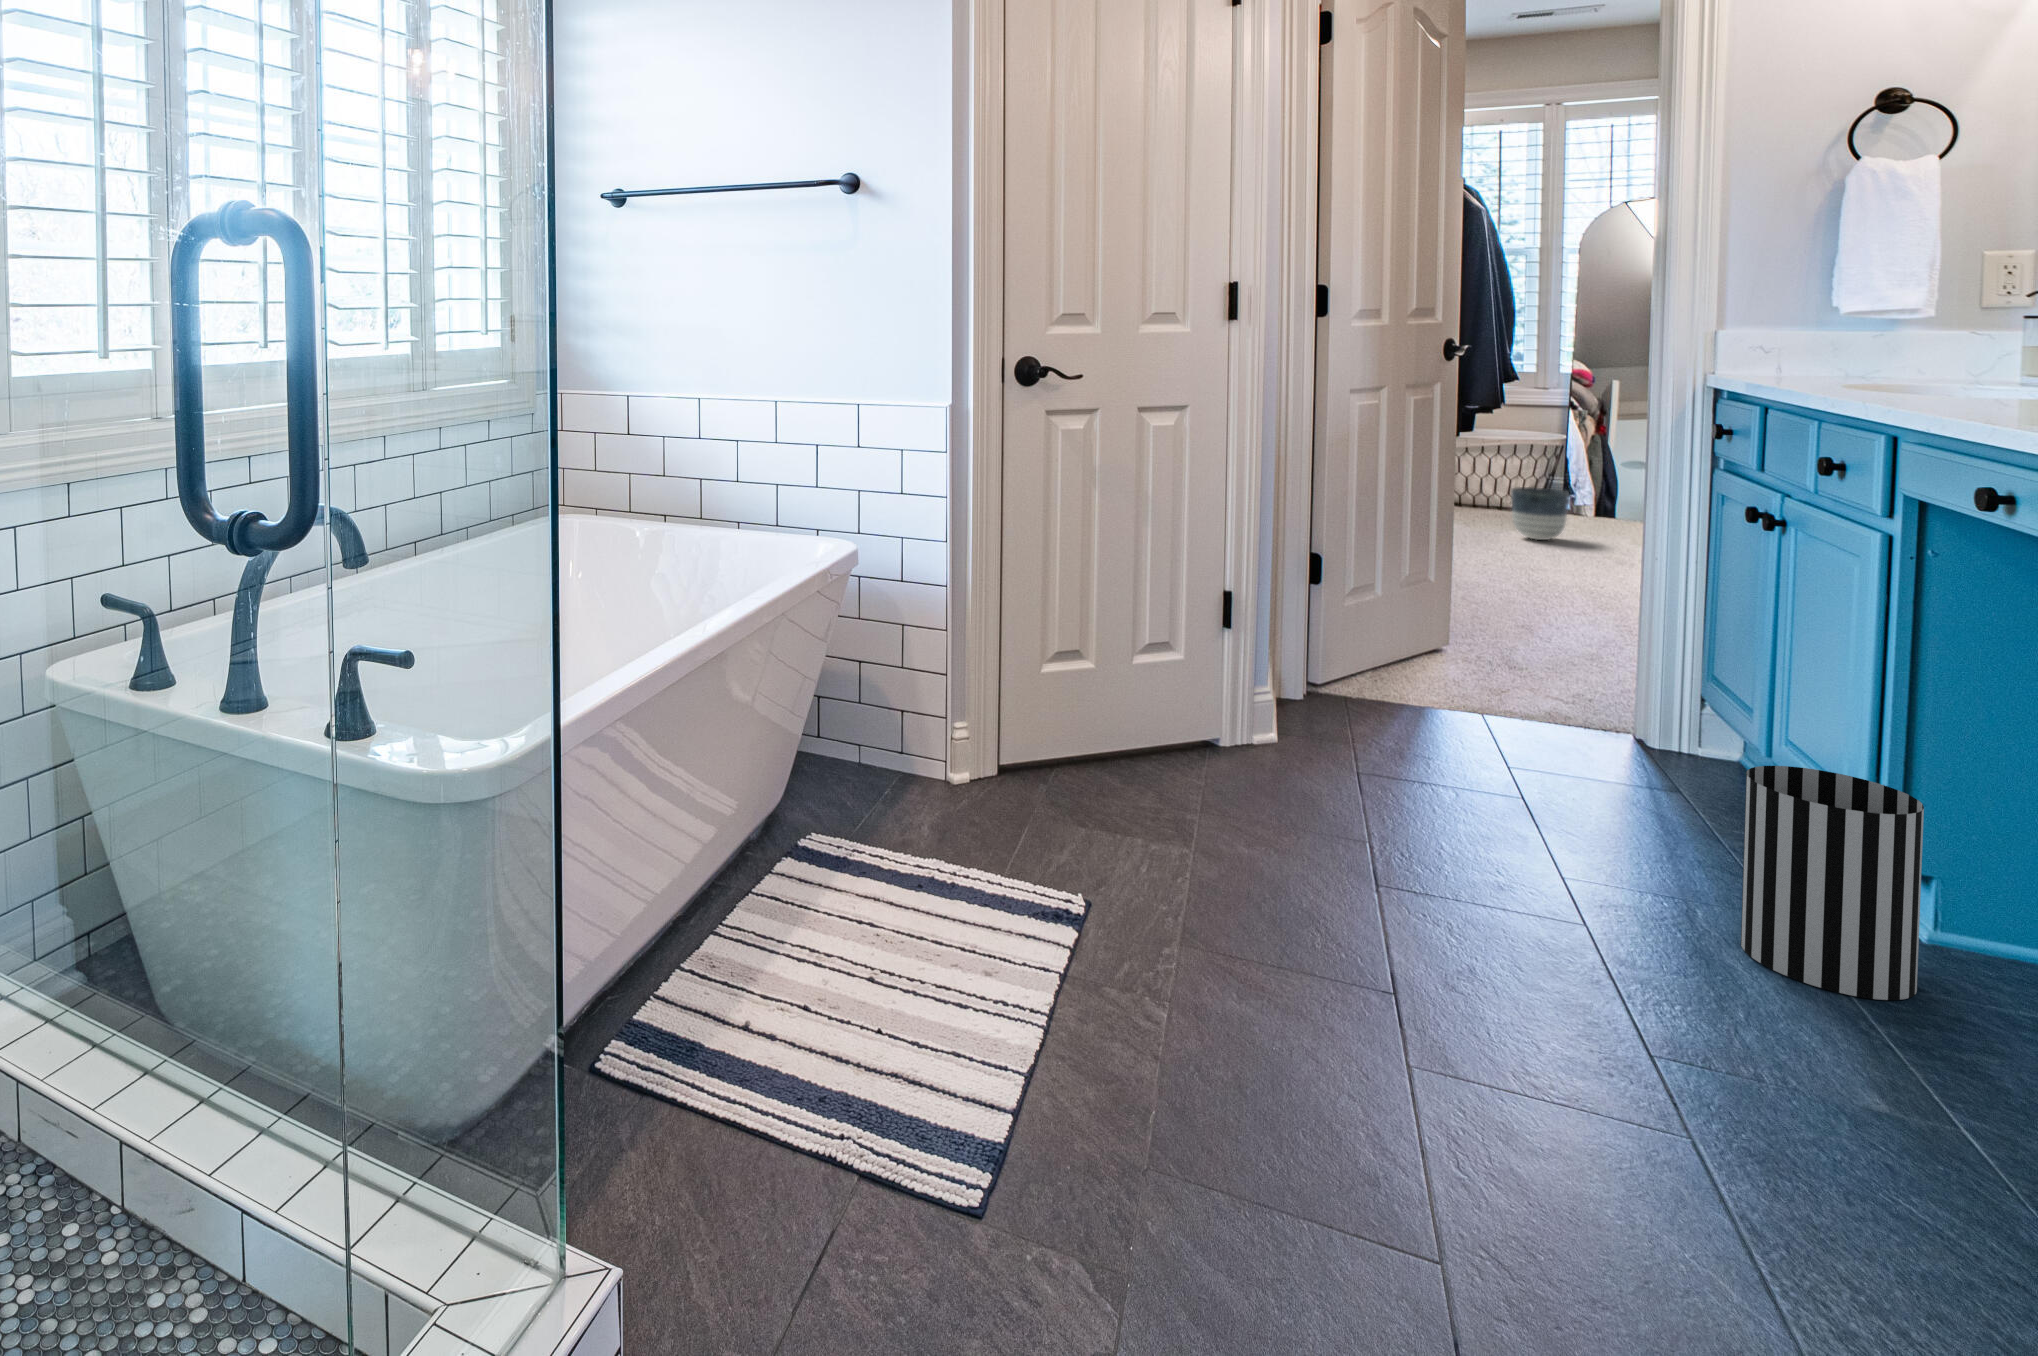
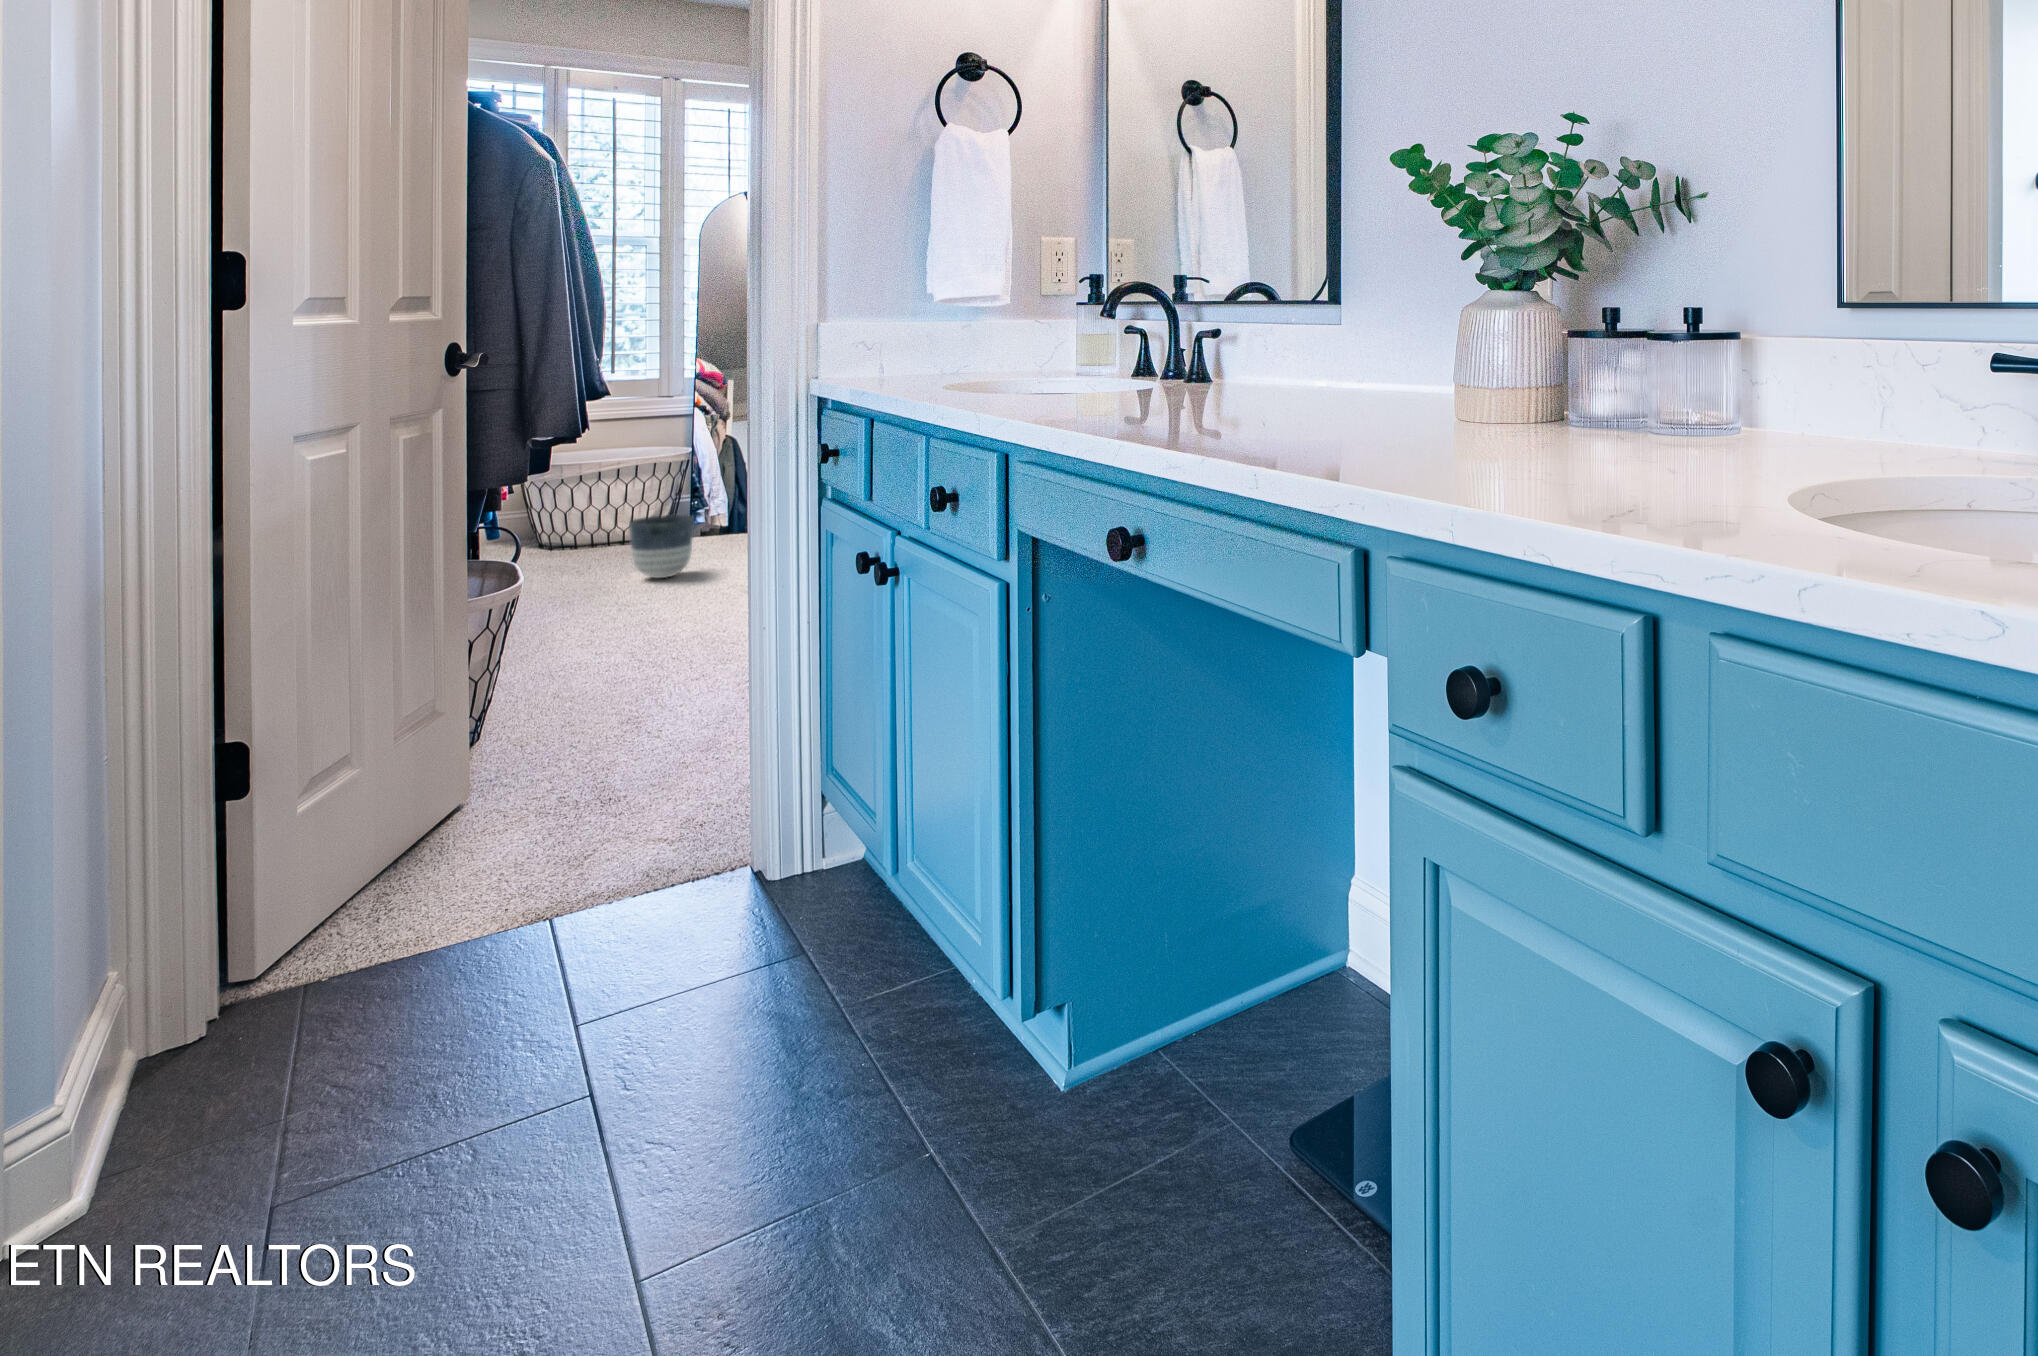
wastebasket: present [1741,766,1924,1000] -> none [872,930,1063,1297]

